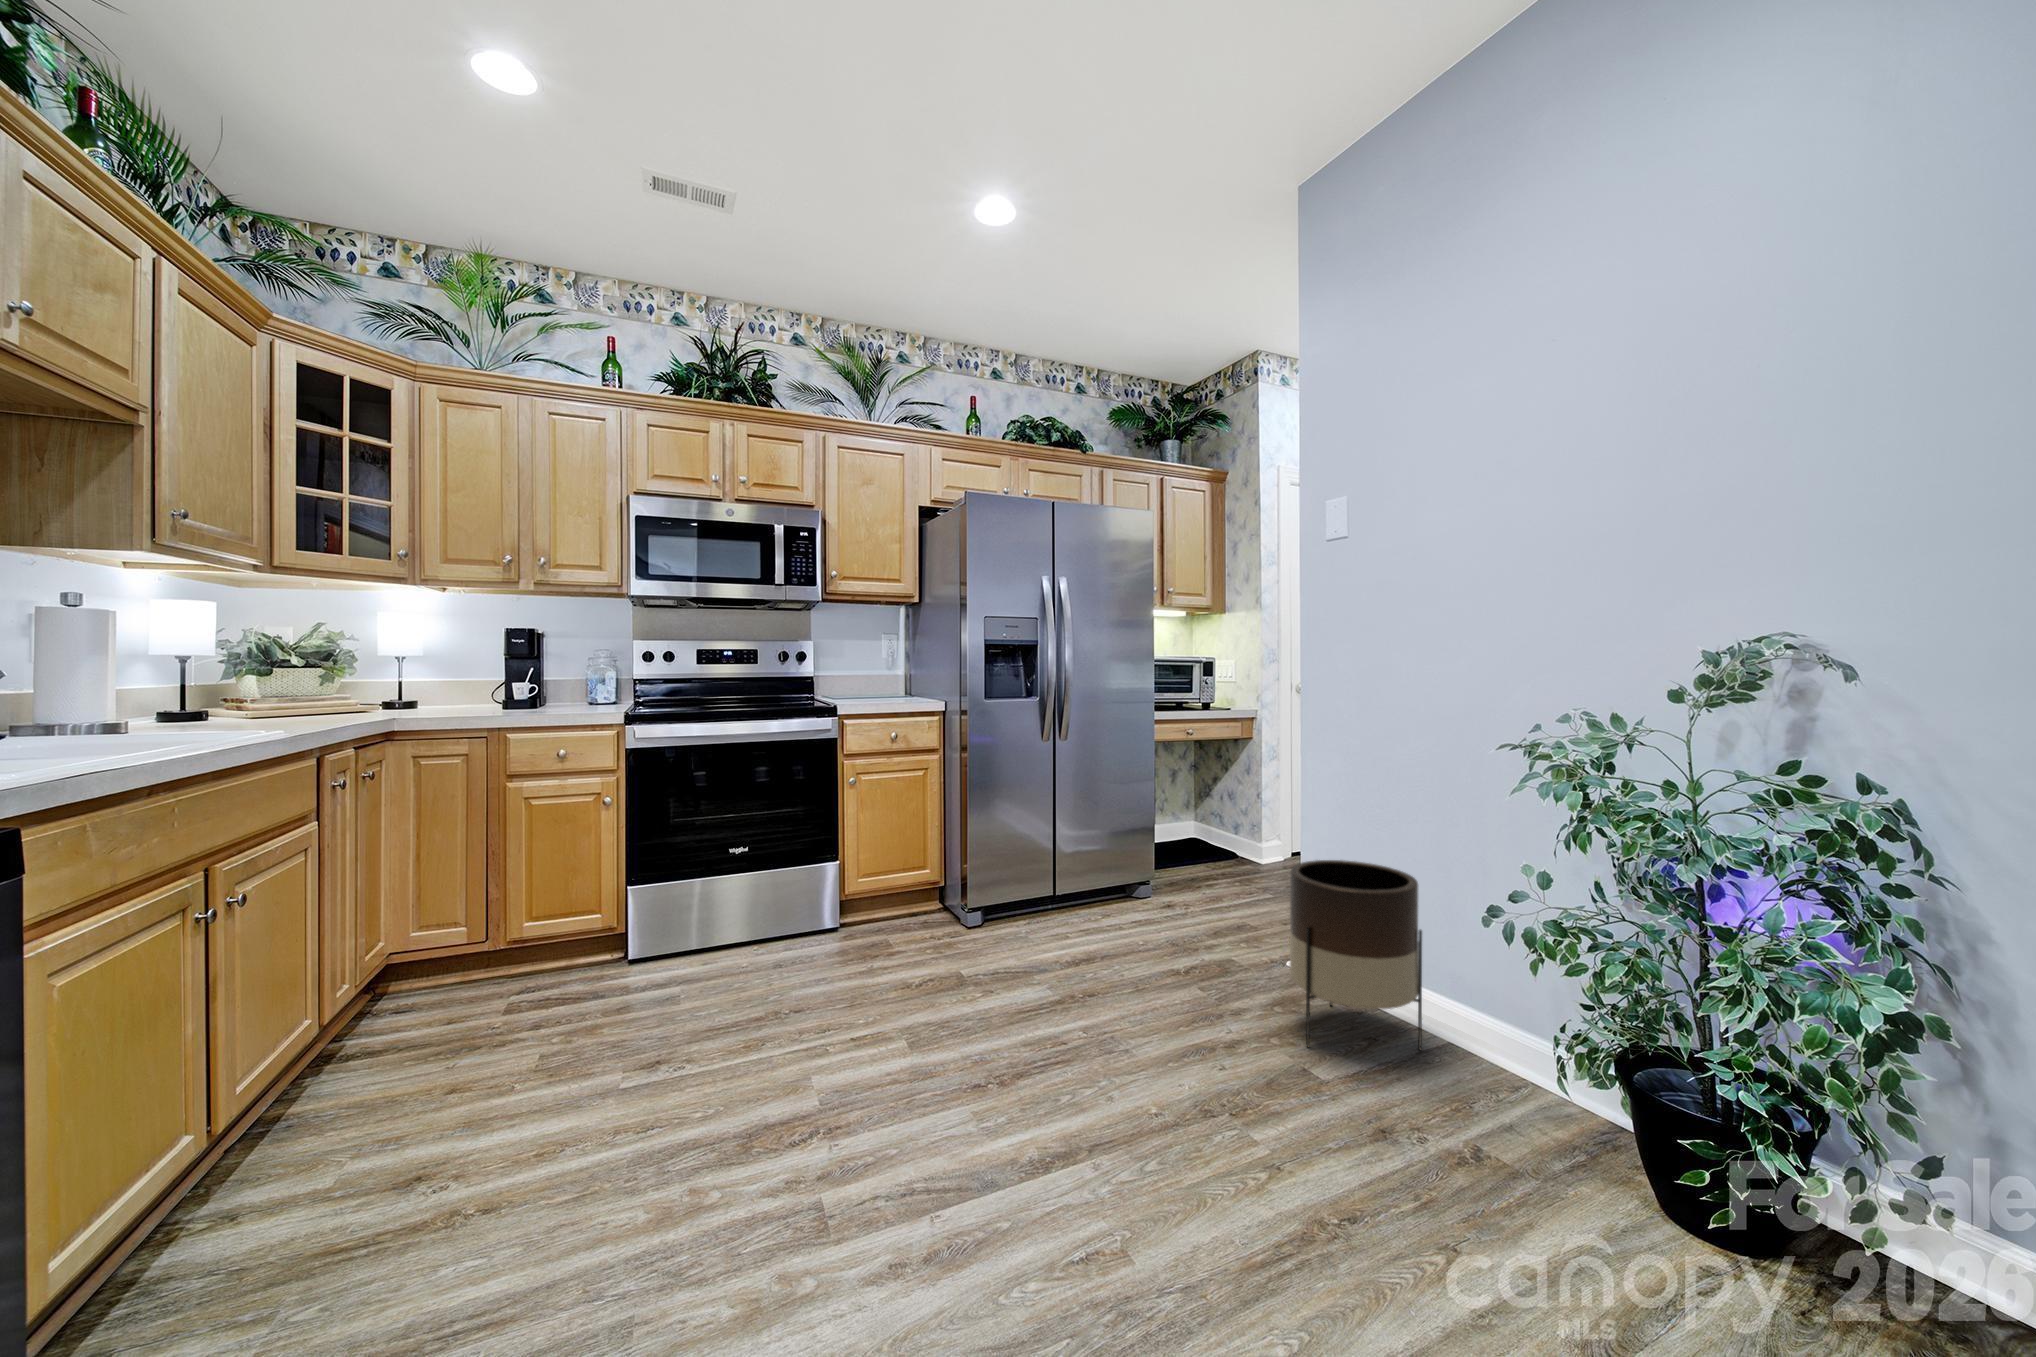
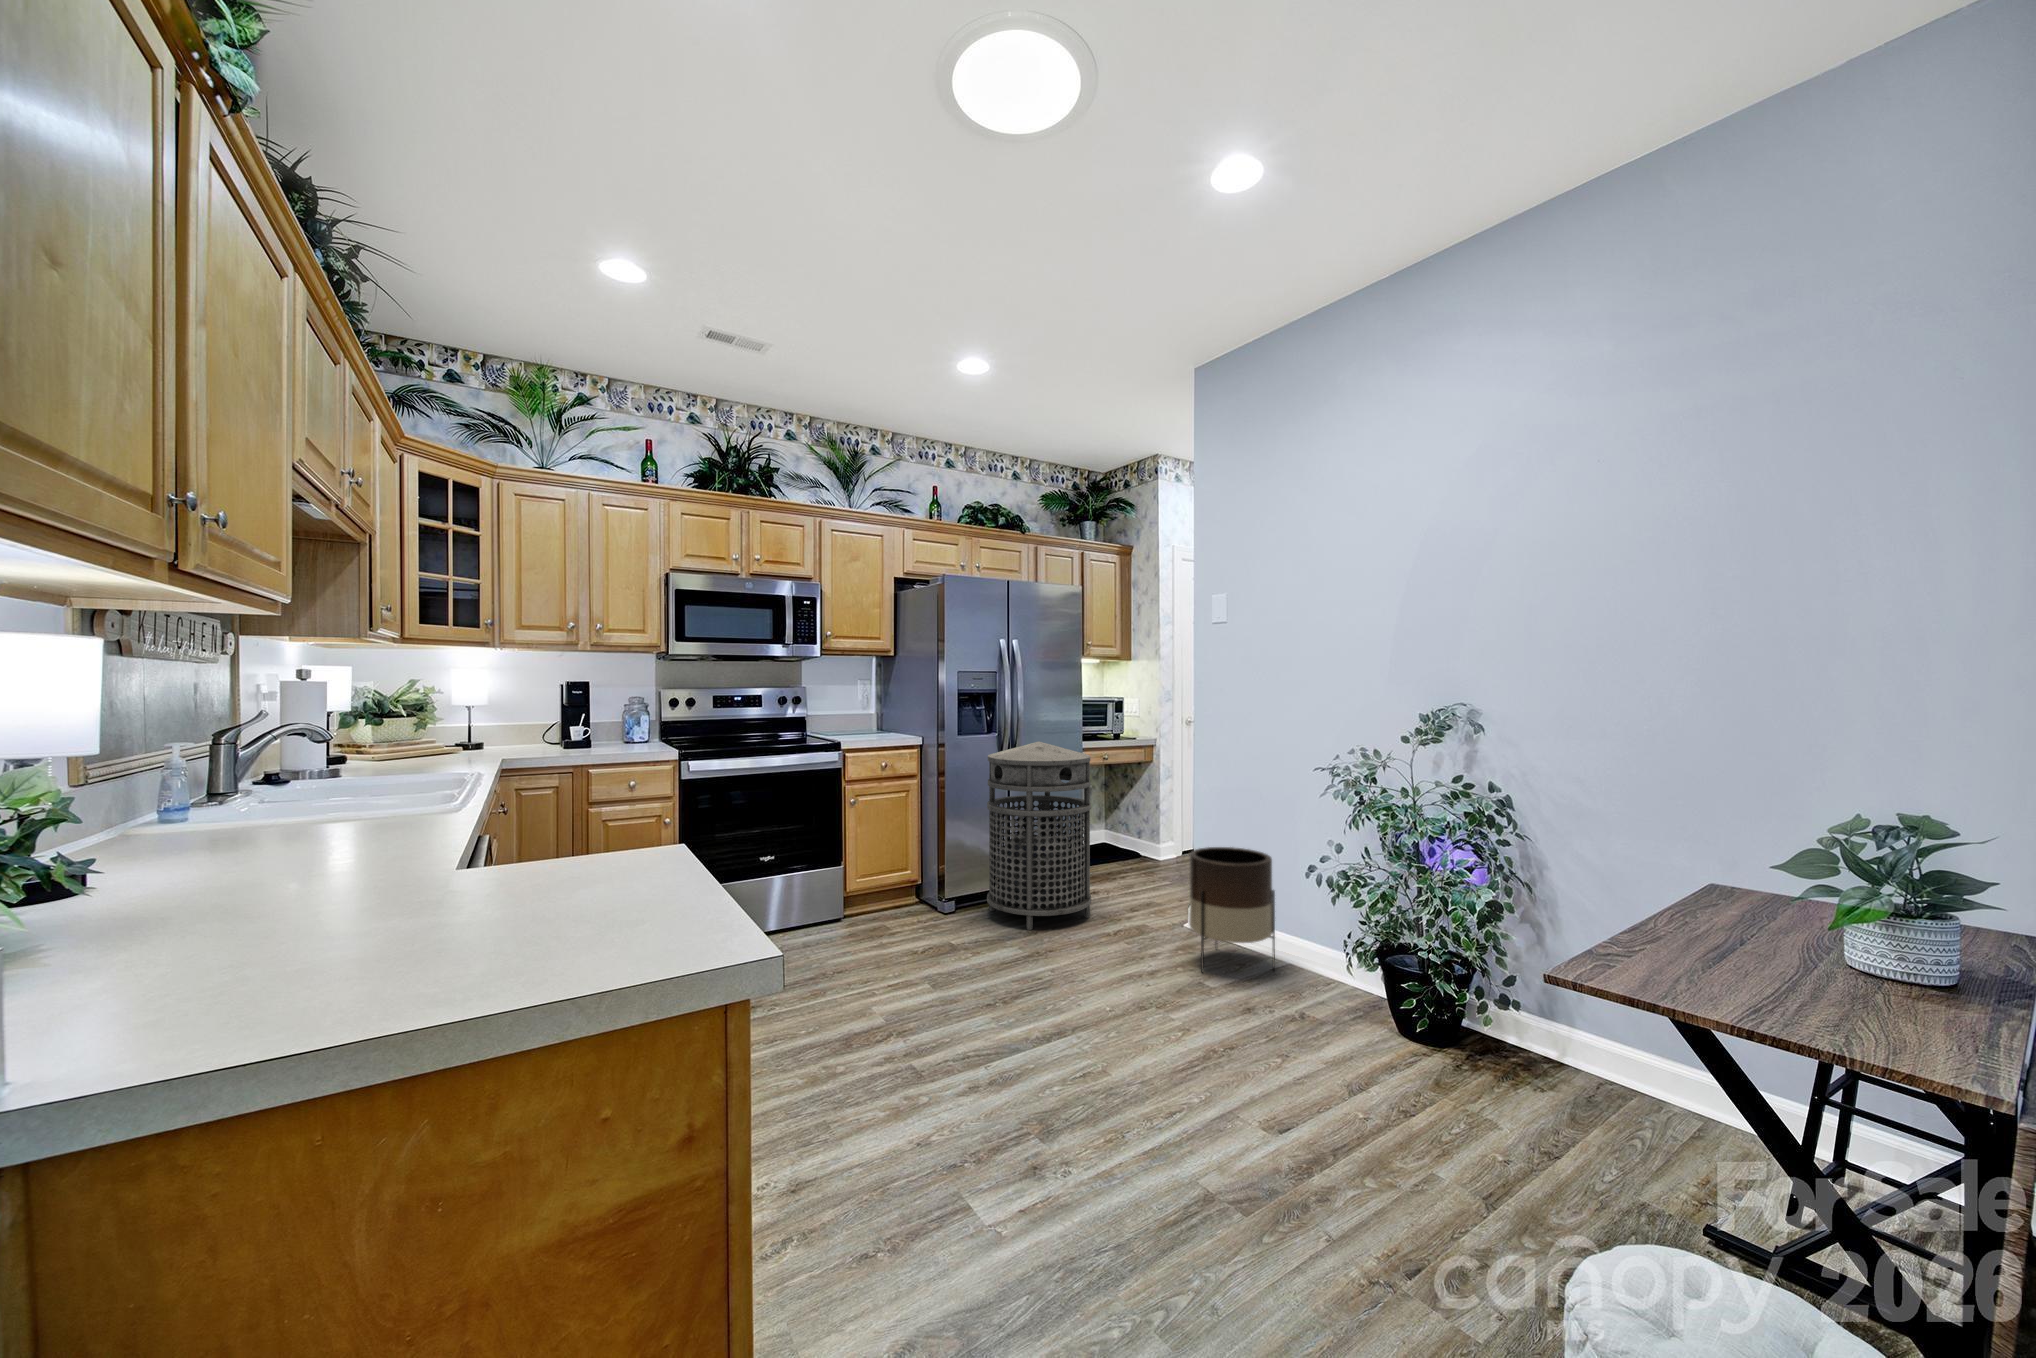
trash can: none [1024,710,1159,958] -> present [987,742,1091,930]

